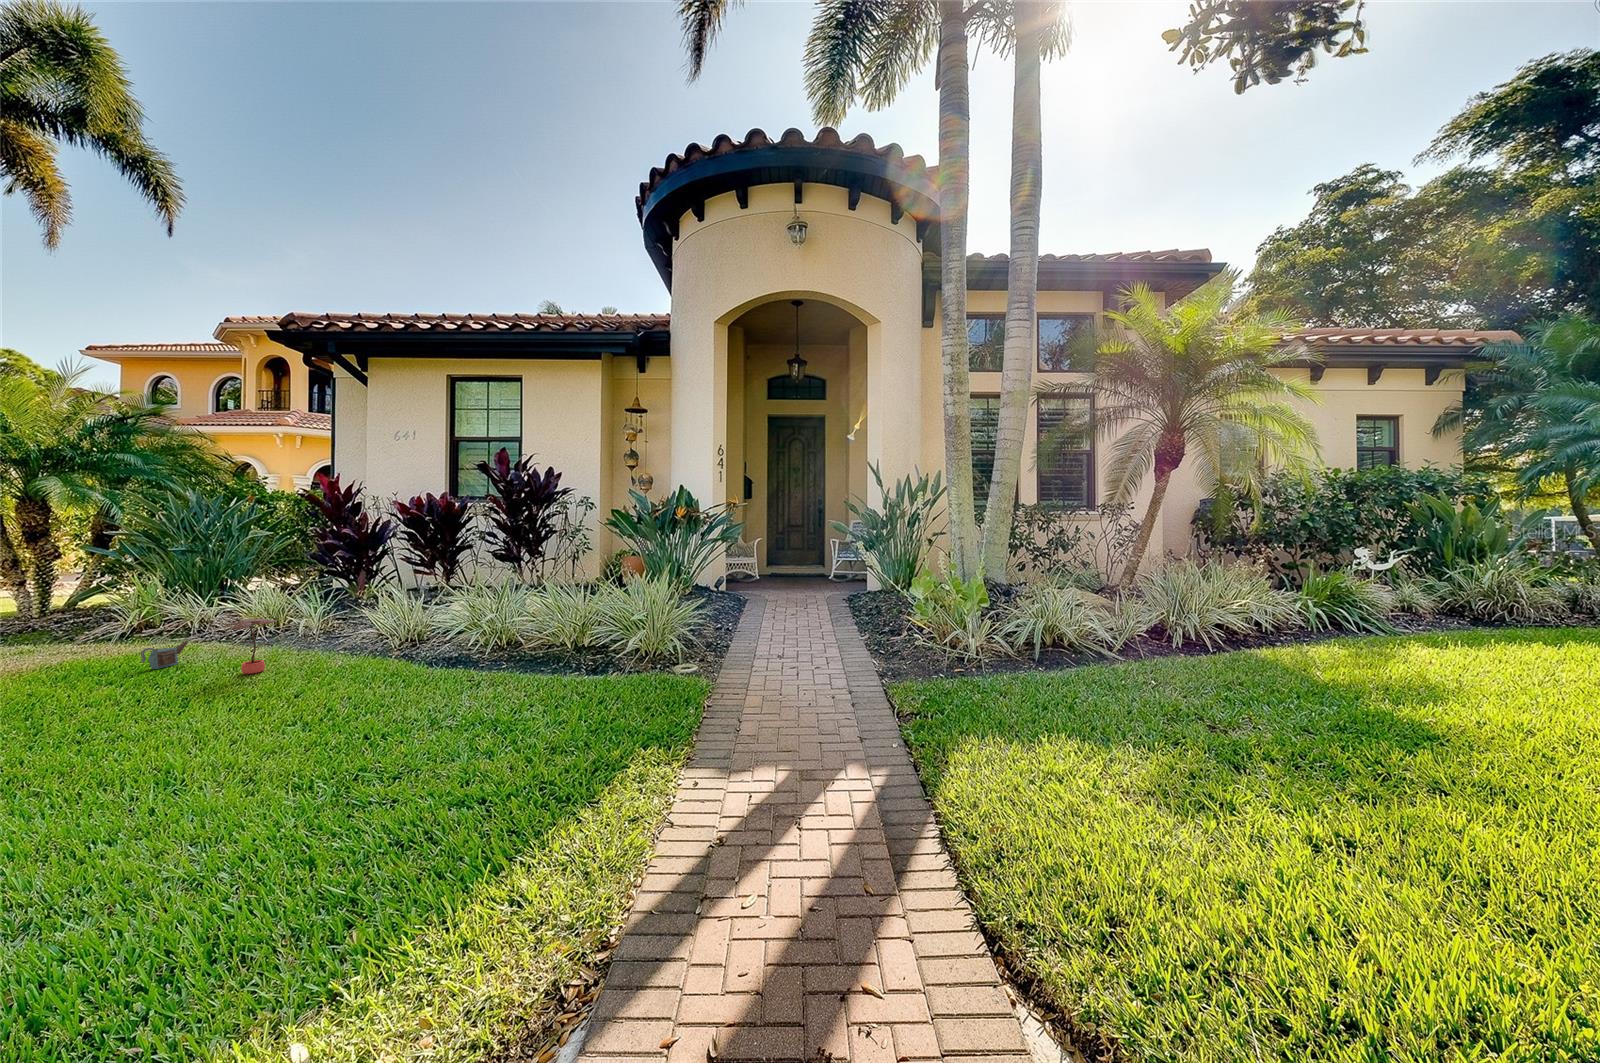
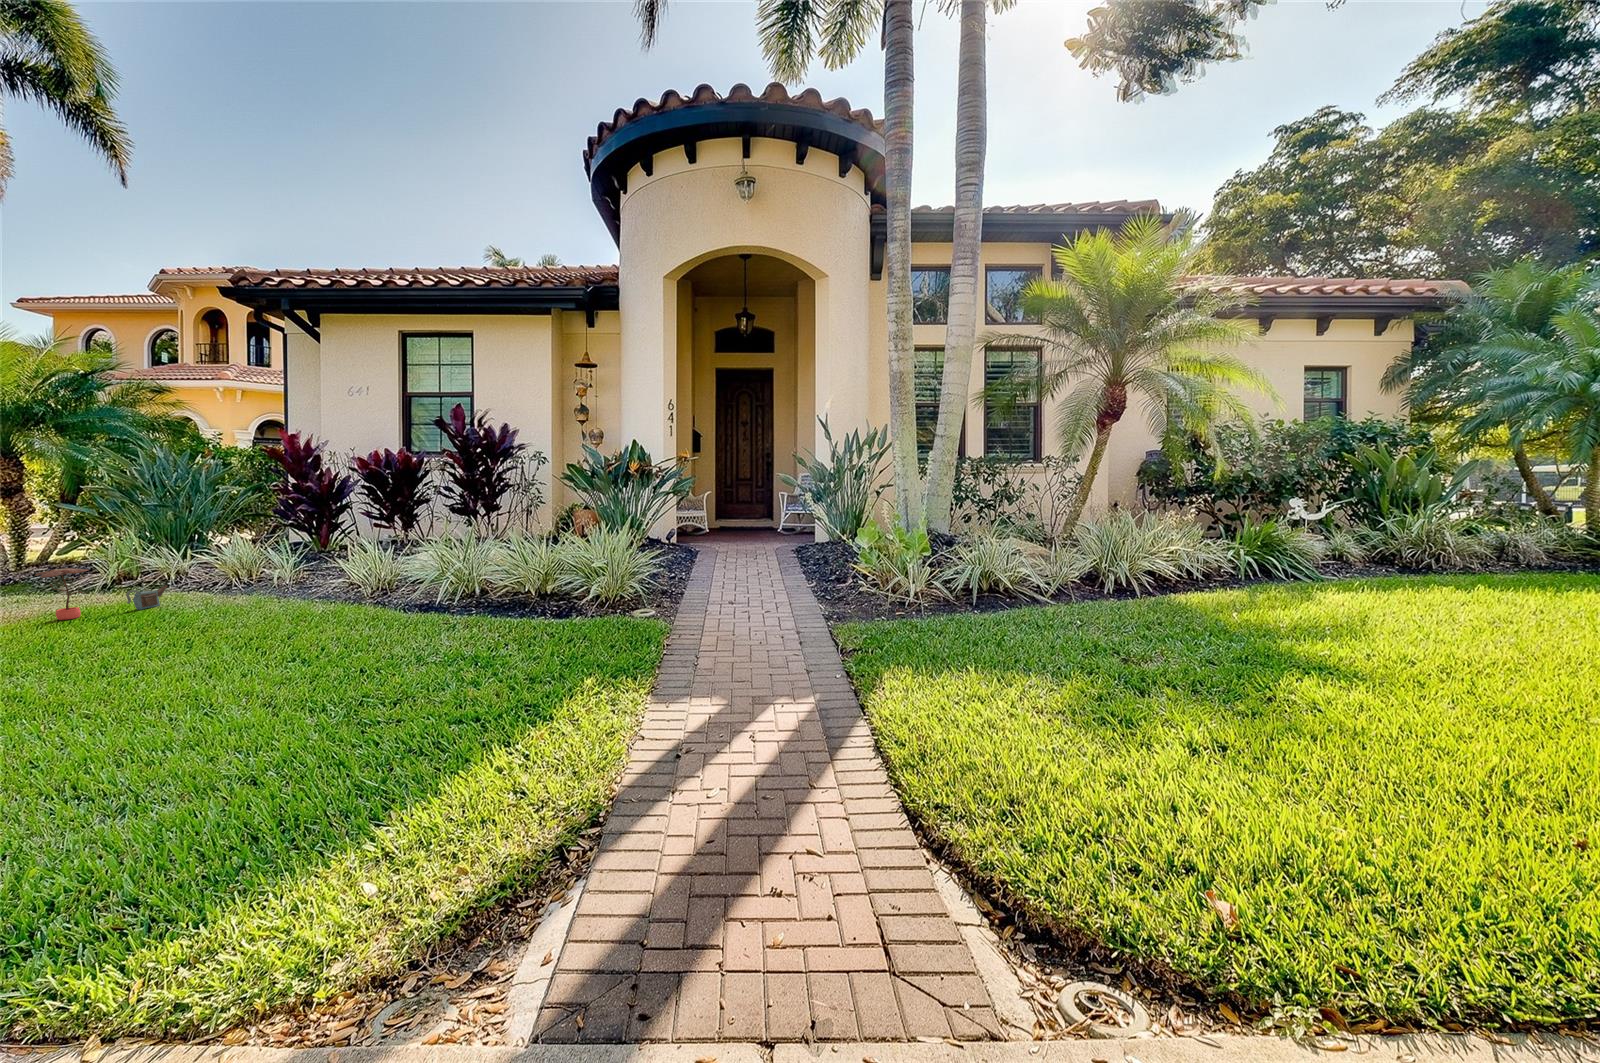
potted plant: present [224,619,277,674] -> present [35,568,88,620]

